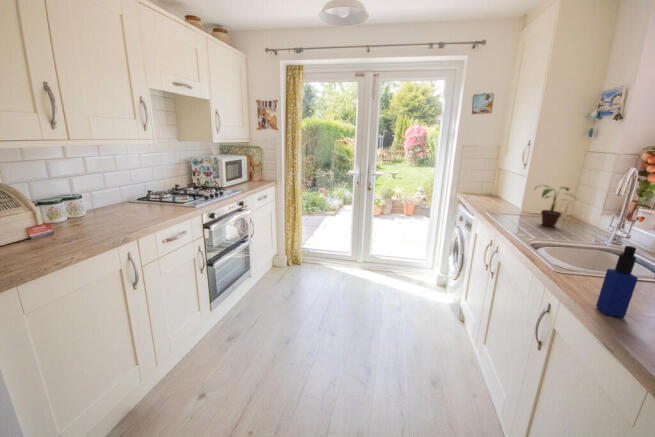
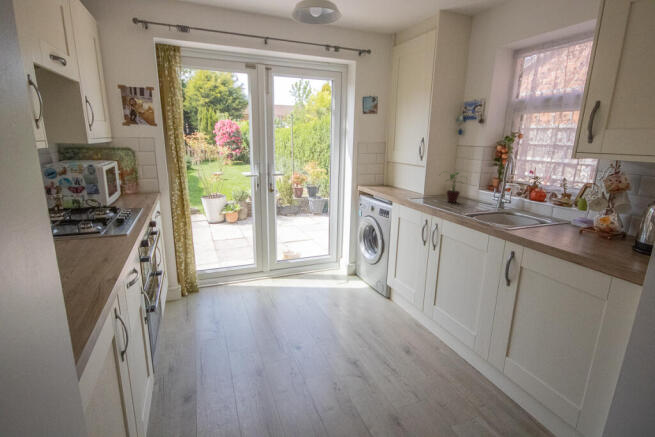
bottle: present [596,246,638,317] -> none [551,201,572,244]

